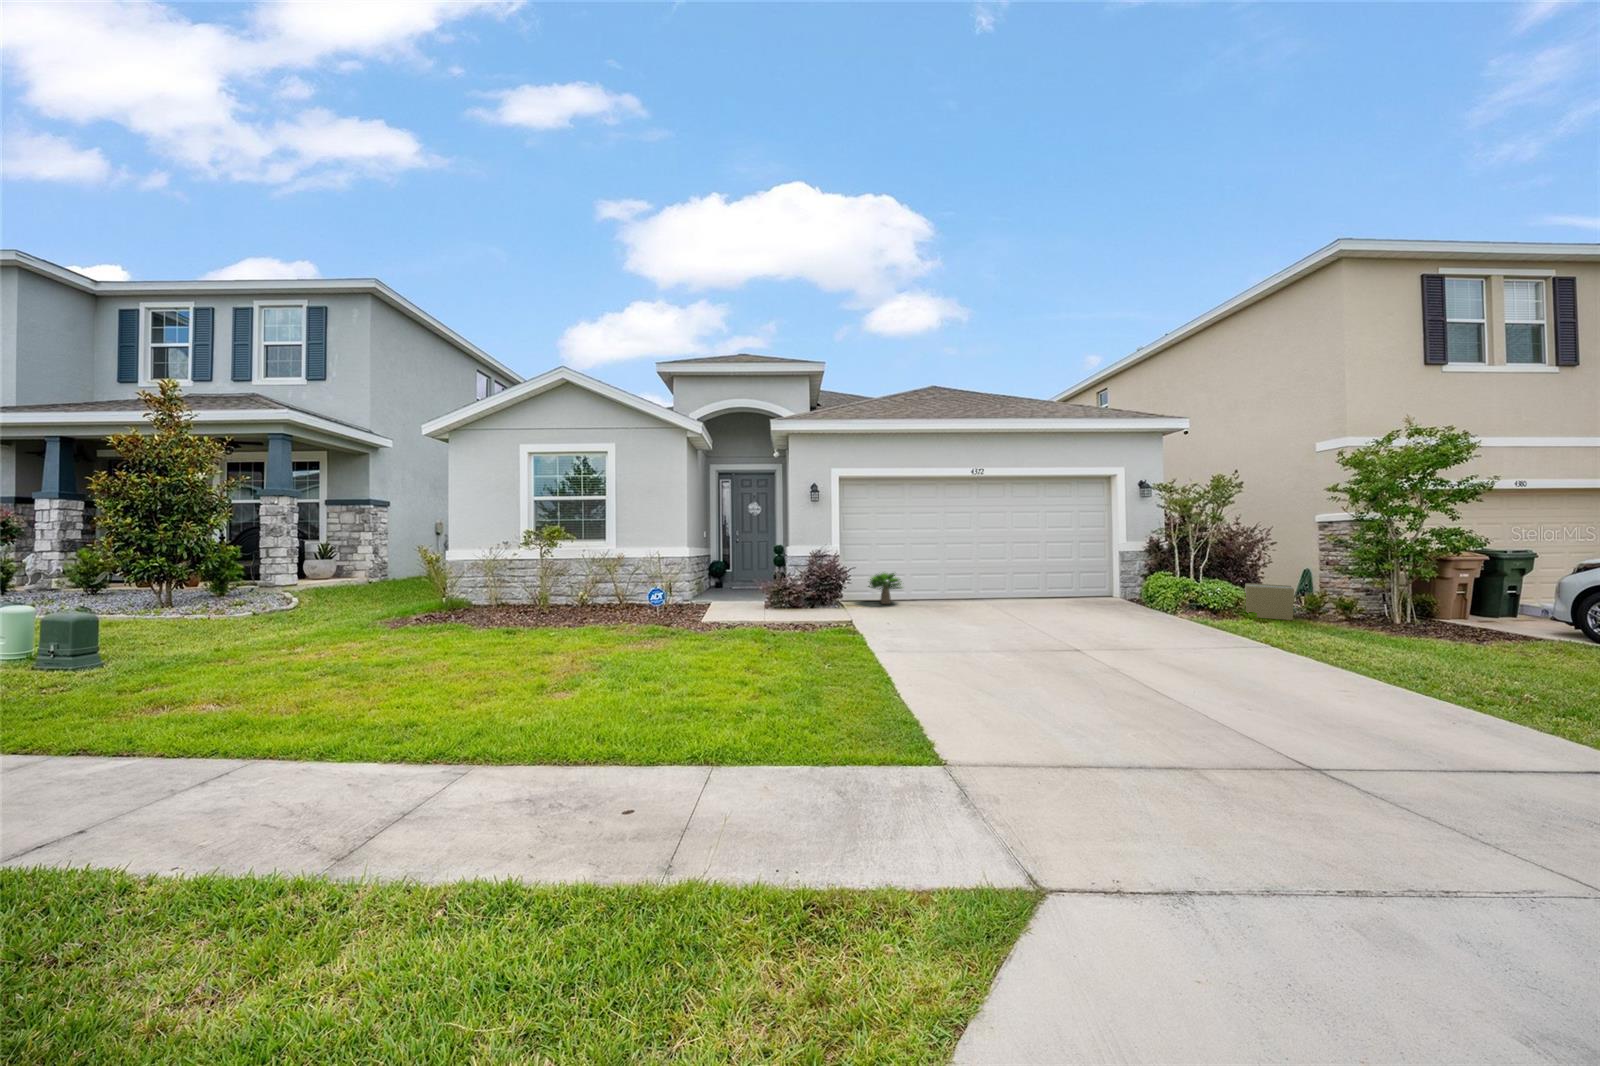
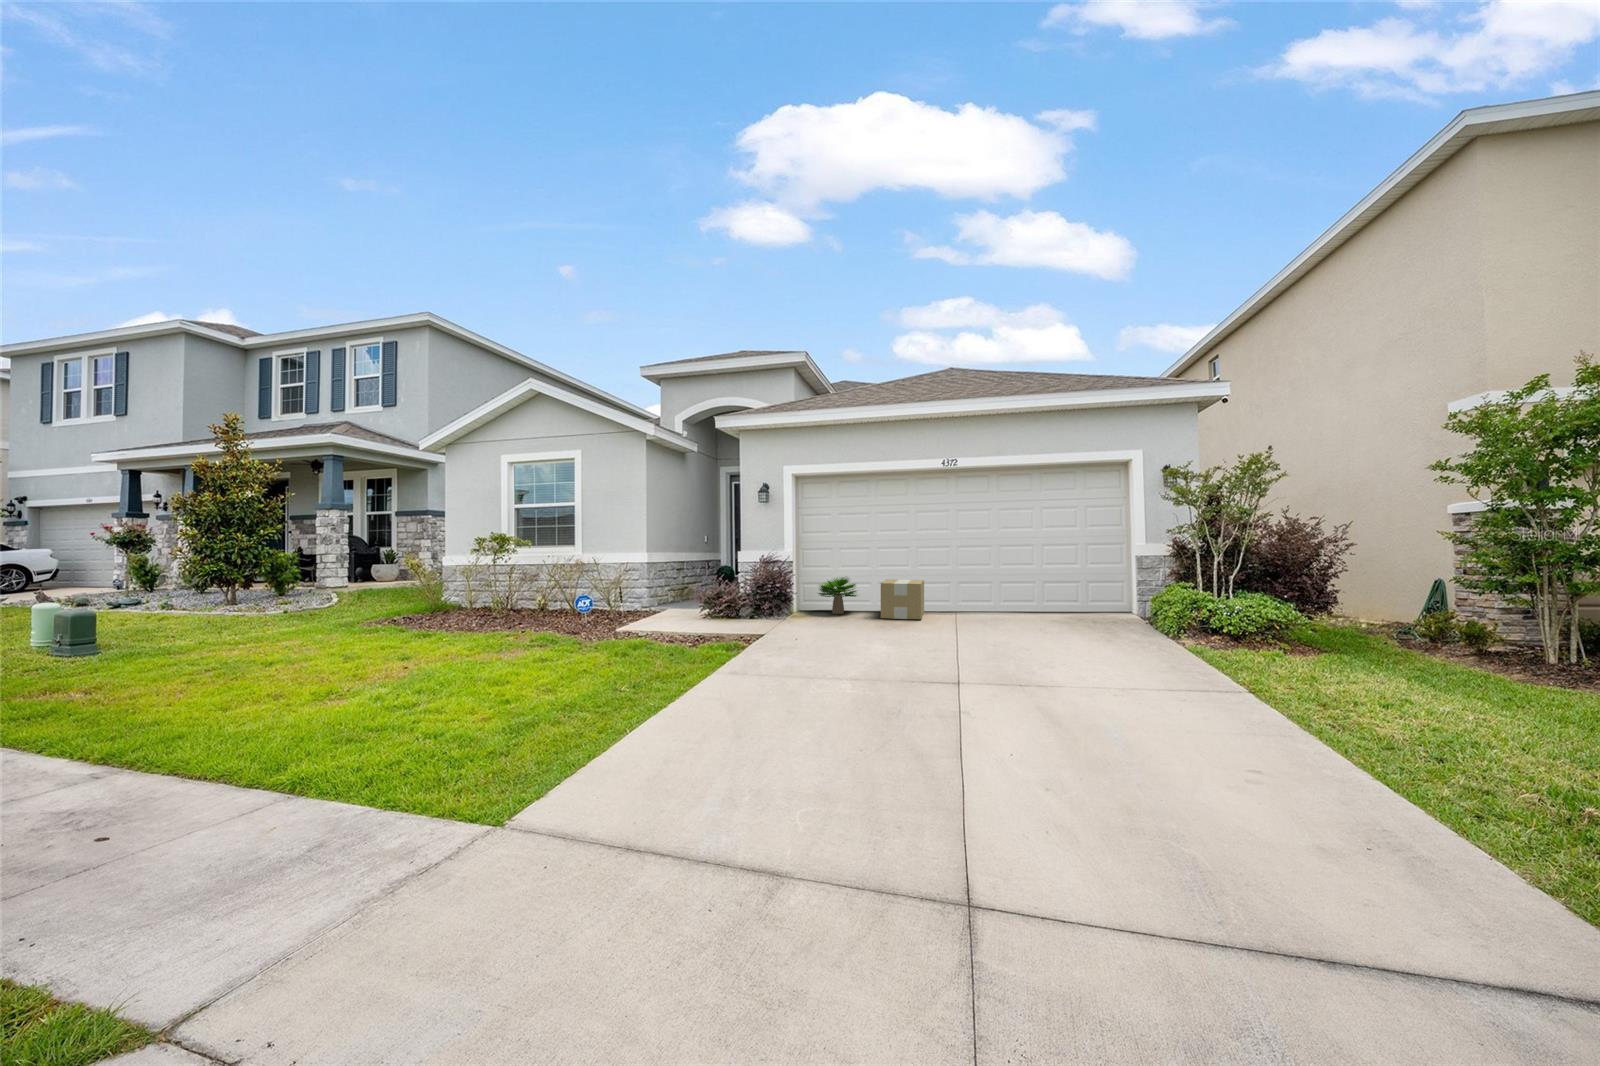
cardboard box: present [1245,583,1294,620] -> present [881,579,924,619]

